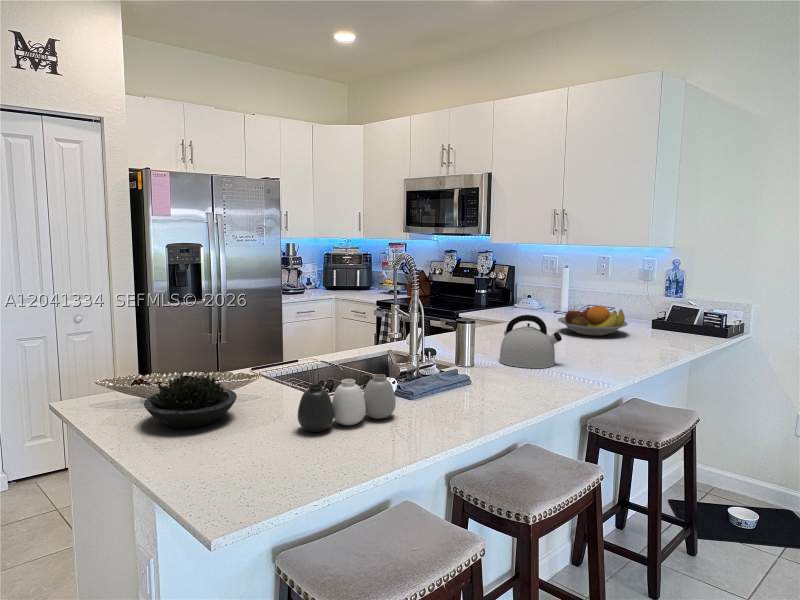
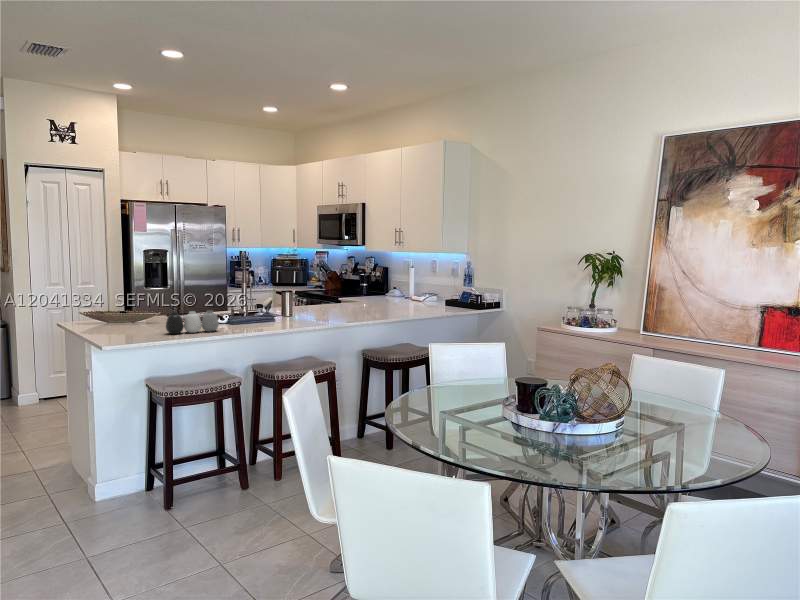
fruit bowl: present [558,306,628,336] -> none [381,290,423,309]
kettle: present [499,315,562,368] -> none [312,290,345,319]
succulent plant: present [144,374,237,428] -> none [97,308,144,332]

